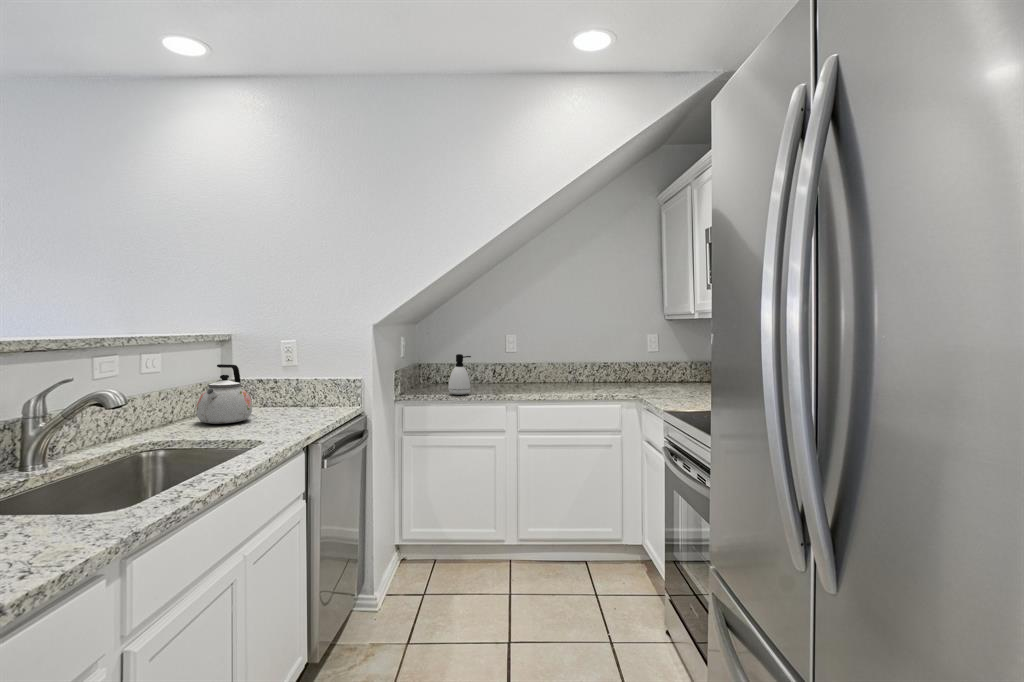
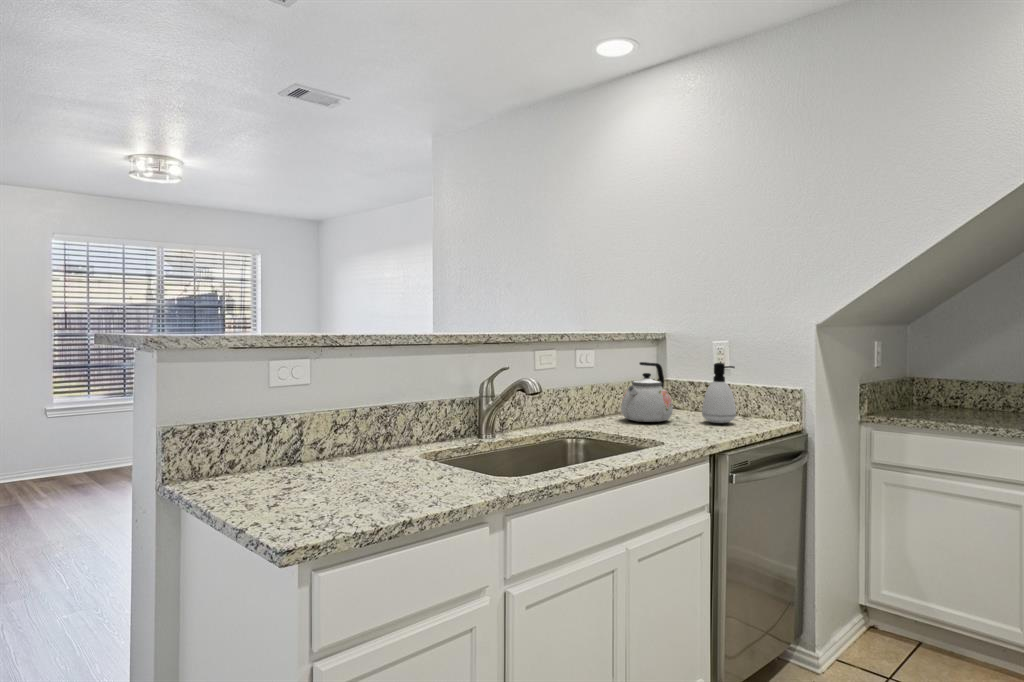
soap dispenser: present [448,354,471,395] -> present [702,363,736,423]

